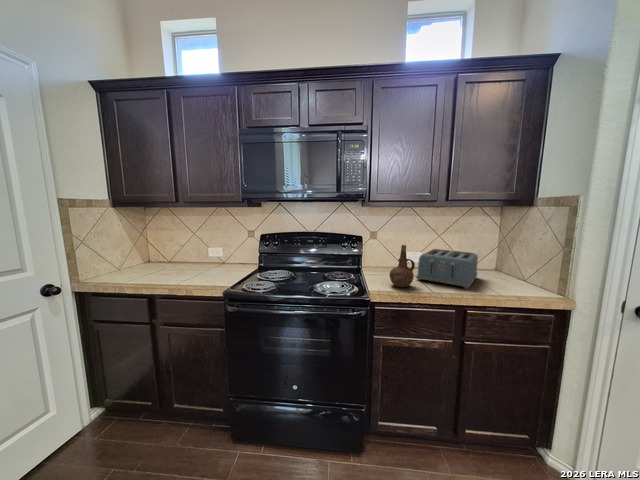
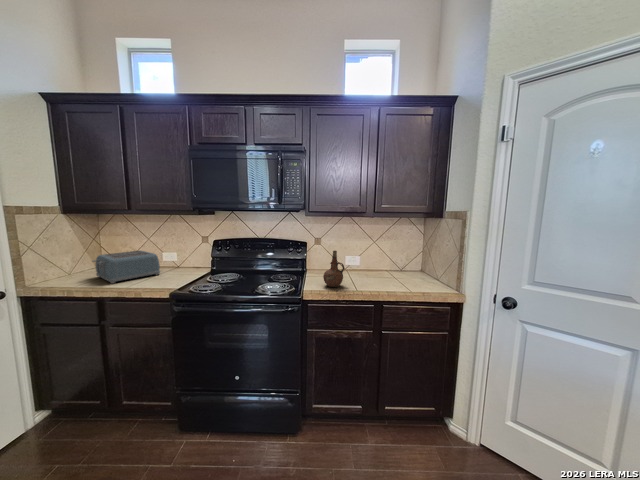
toaster: present [417,249,478,289] -> present [93,250,160,284]

